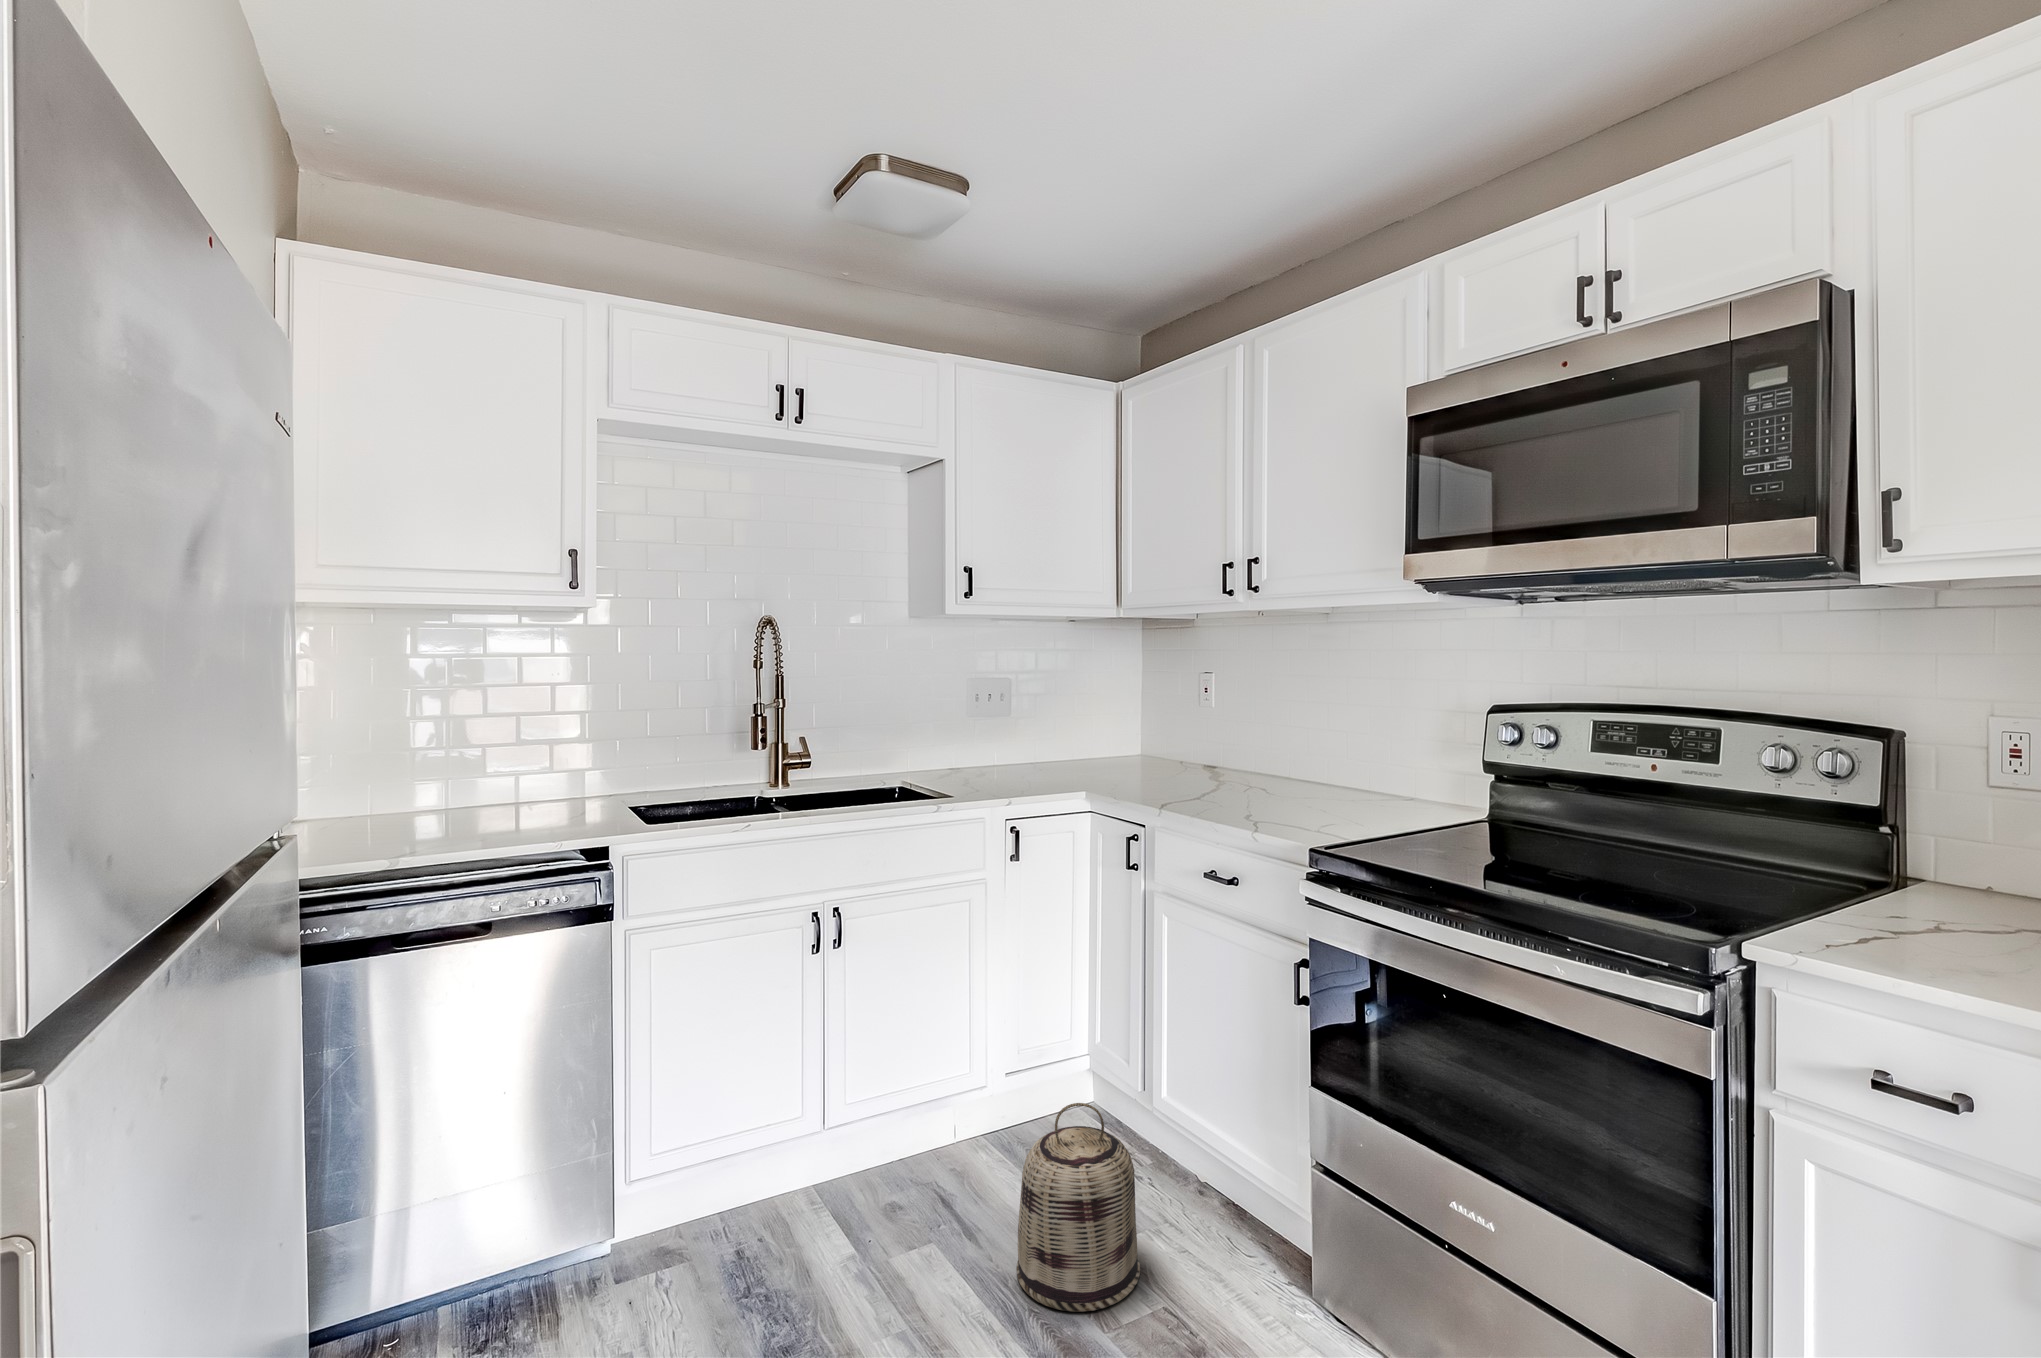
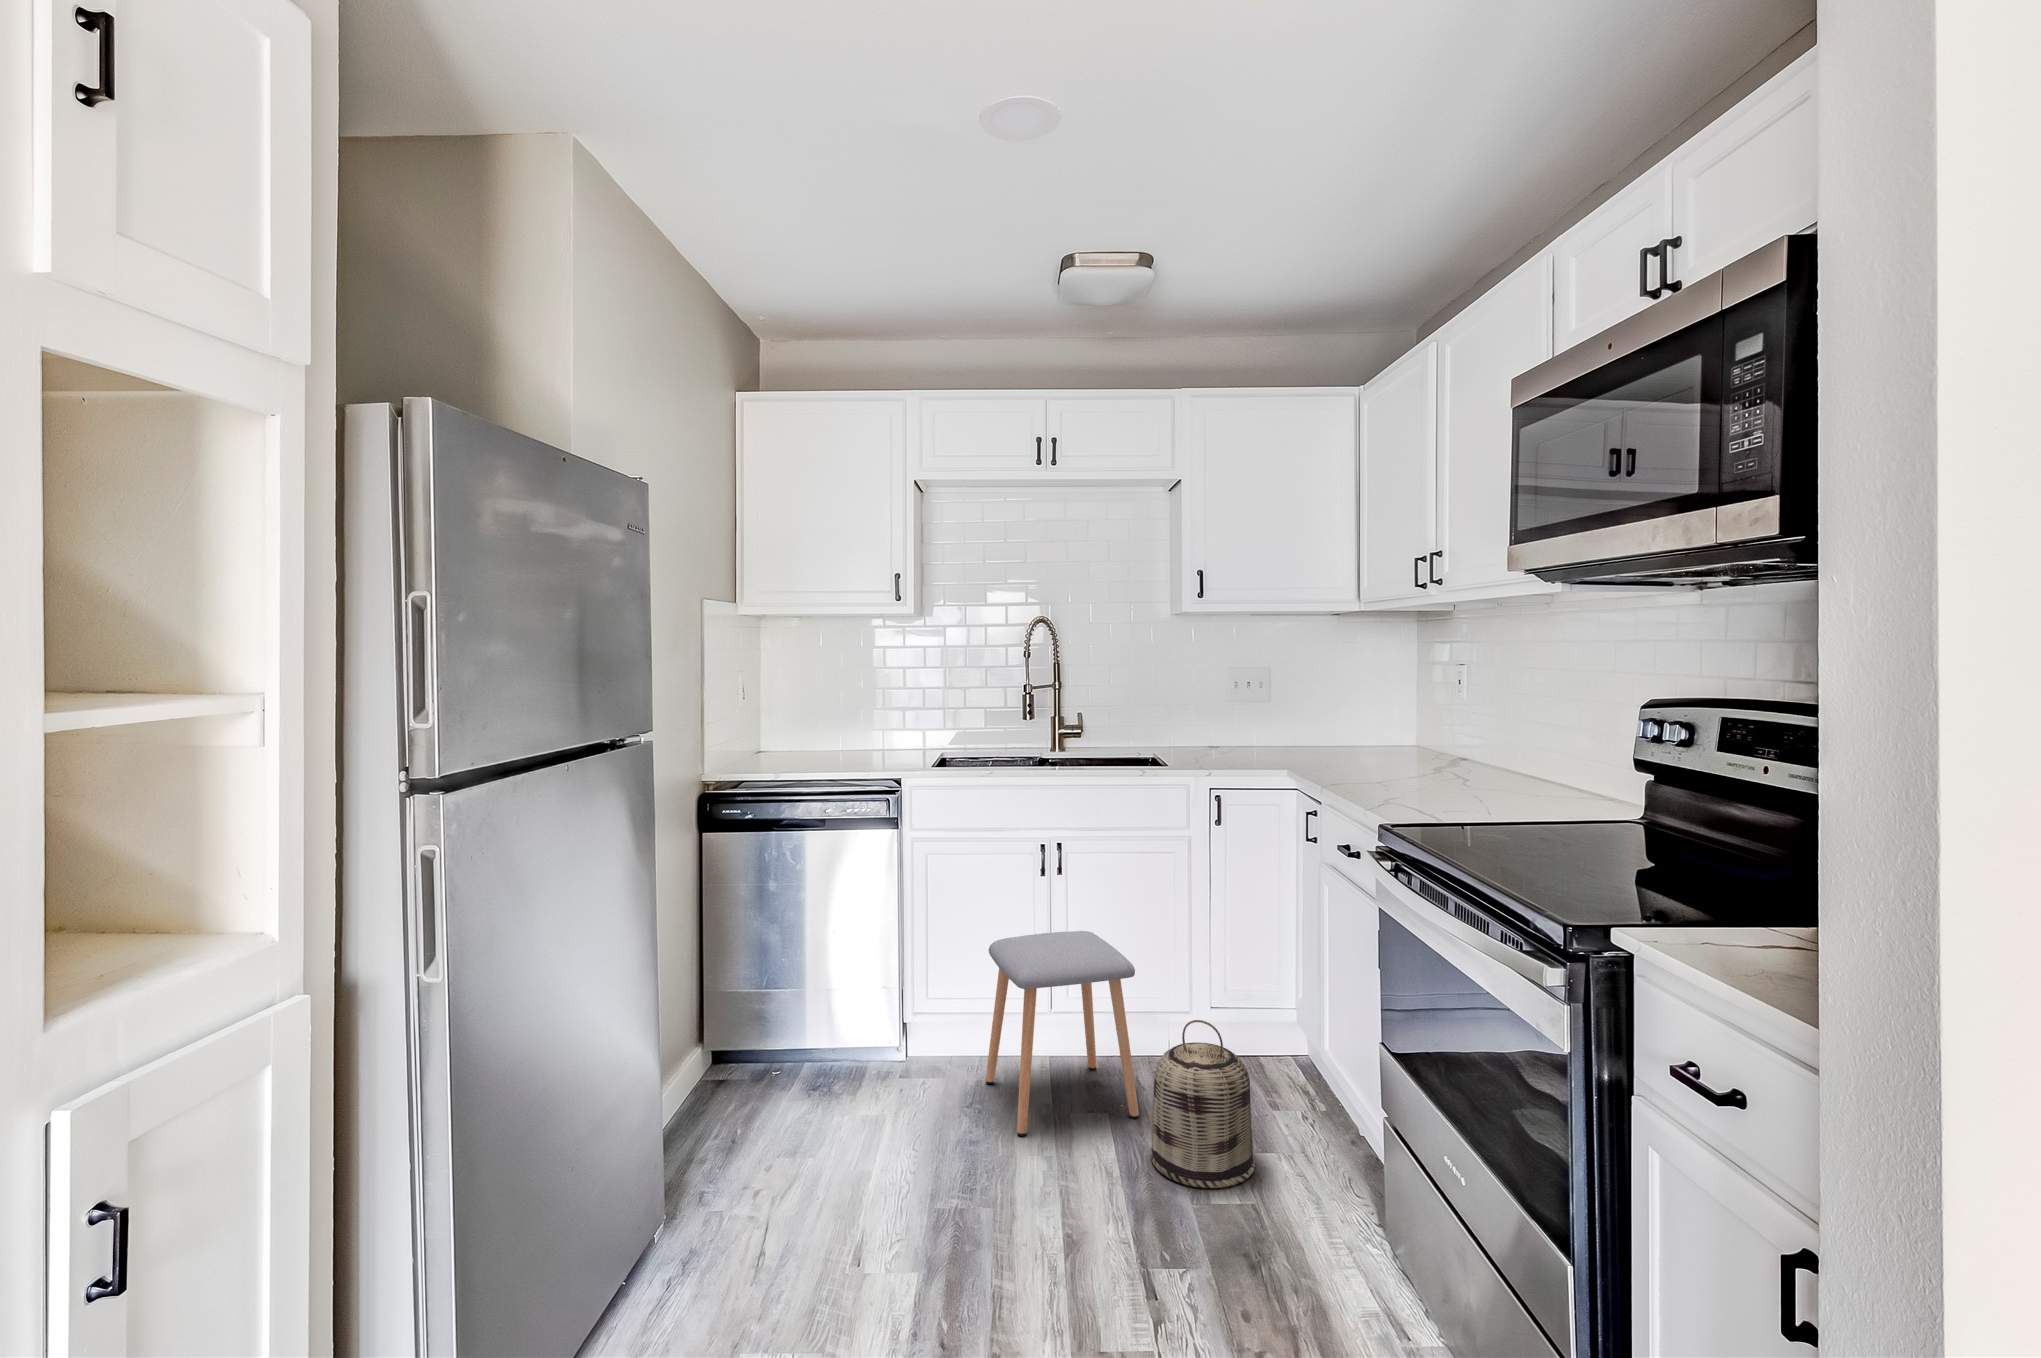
stool: none [750,1014,972,1315] -> present [986,931,1139,1136]

